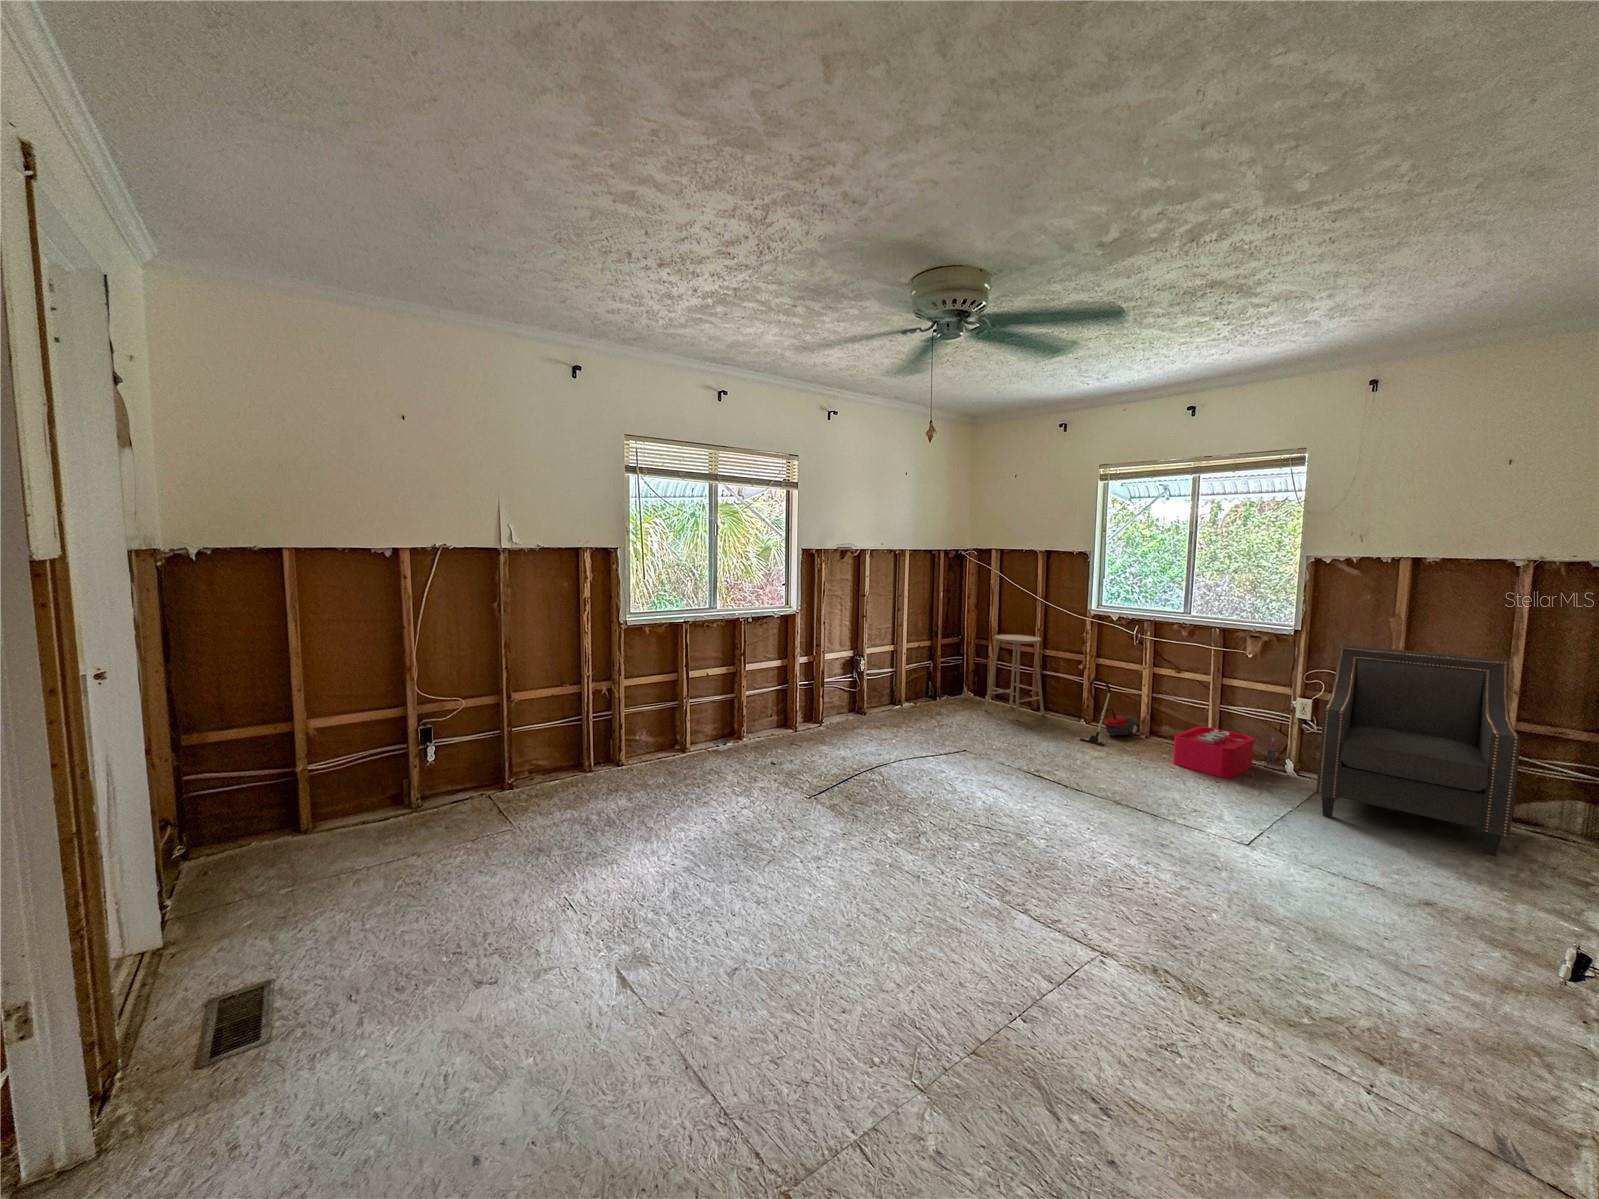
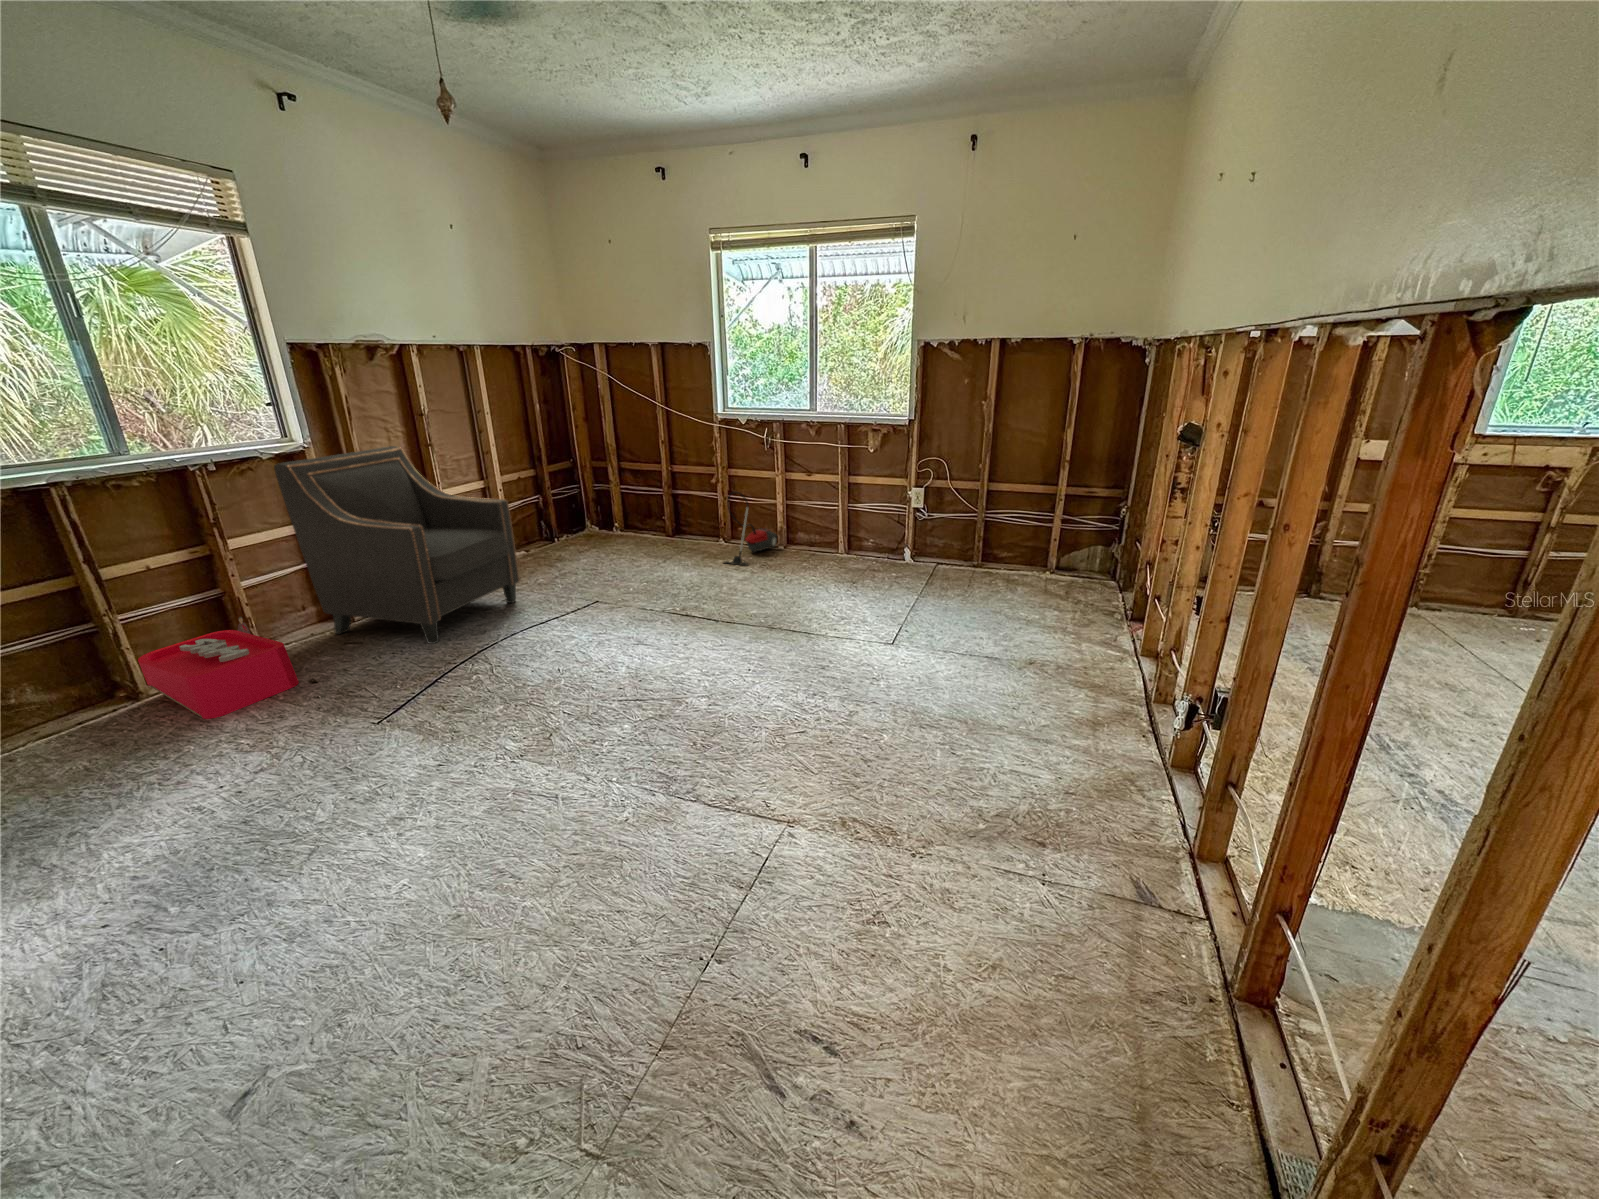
stool: present [984,634,1044,720] -> none [615,451,683,552]
chair: present [1316,645,1521,856] -> present [274,446,520,644]
storage bin: present [1173,727,1277,778] -> present [138,617,299,719]

